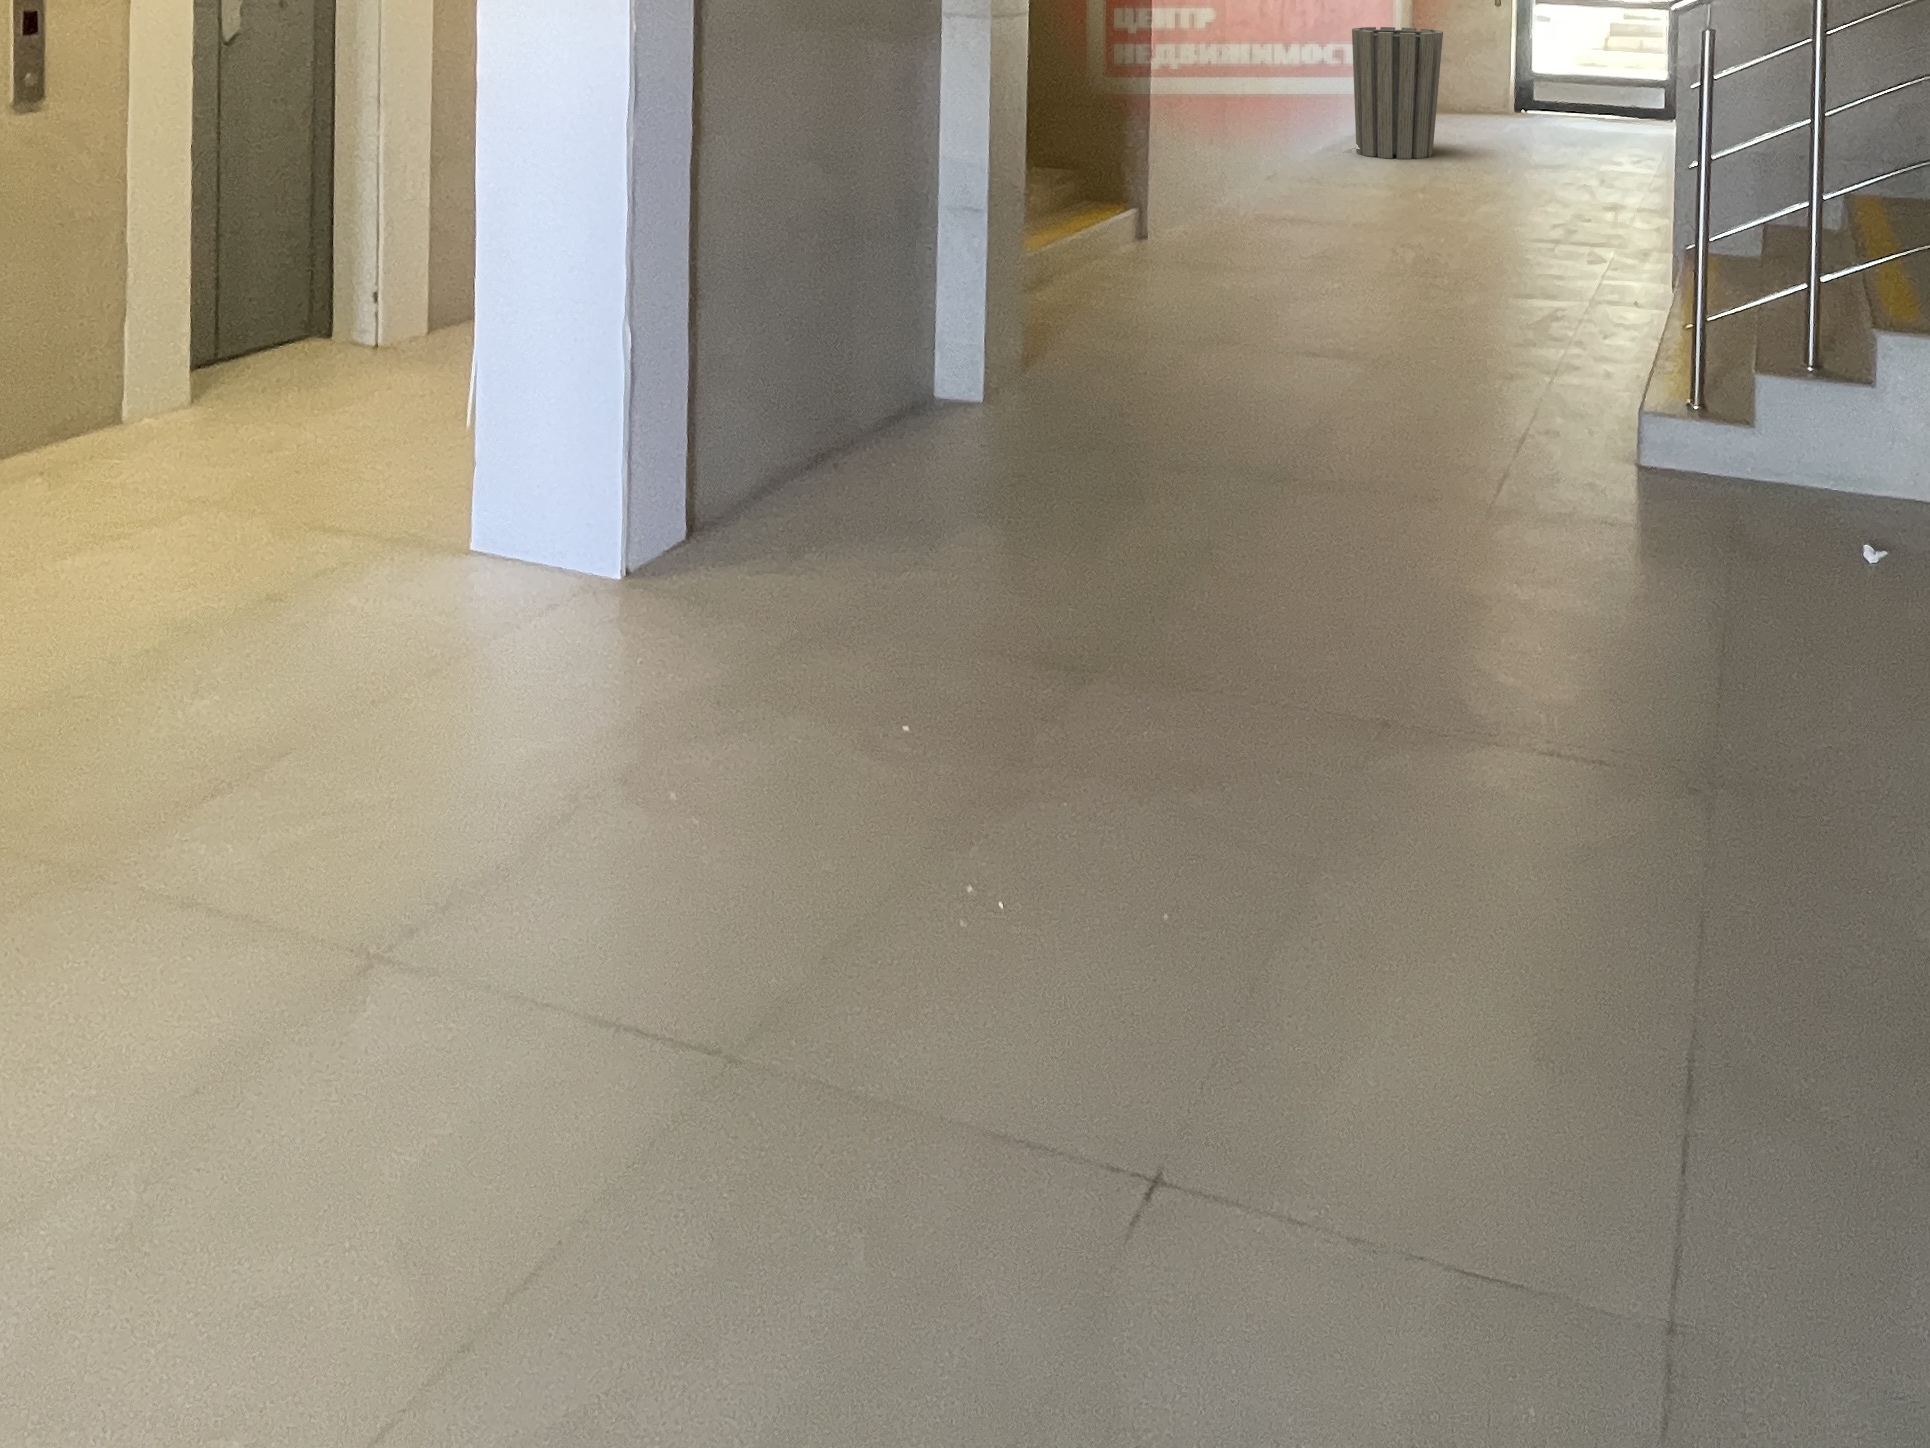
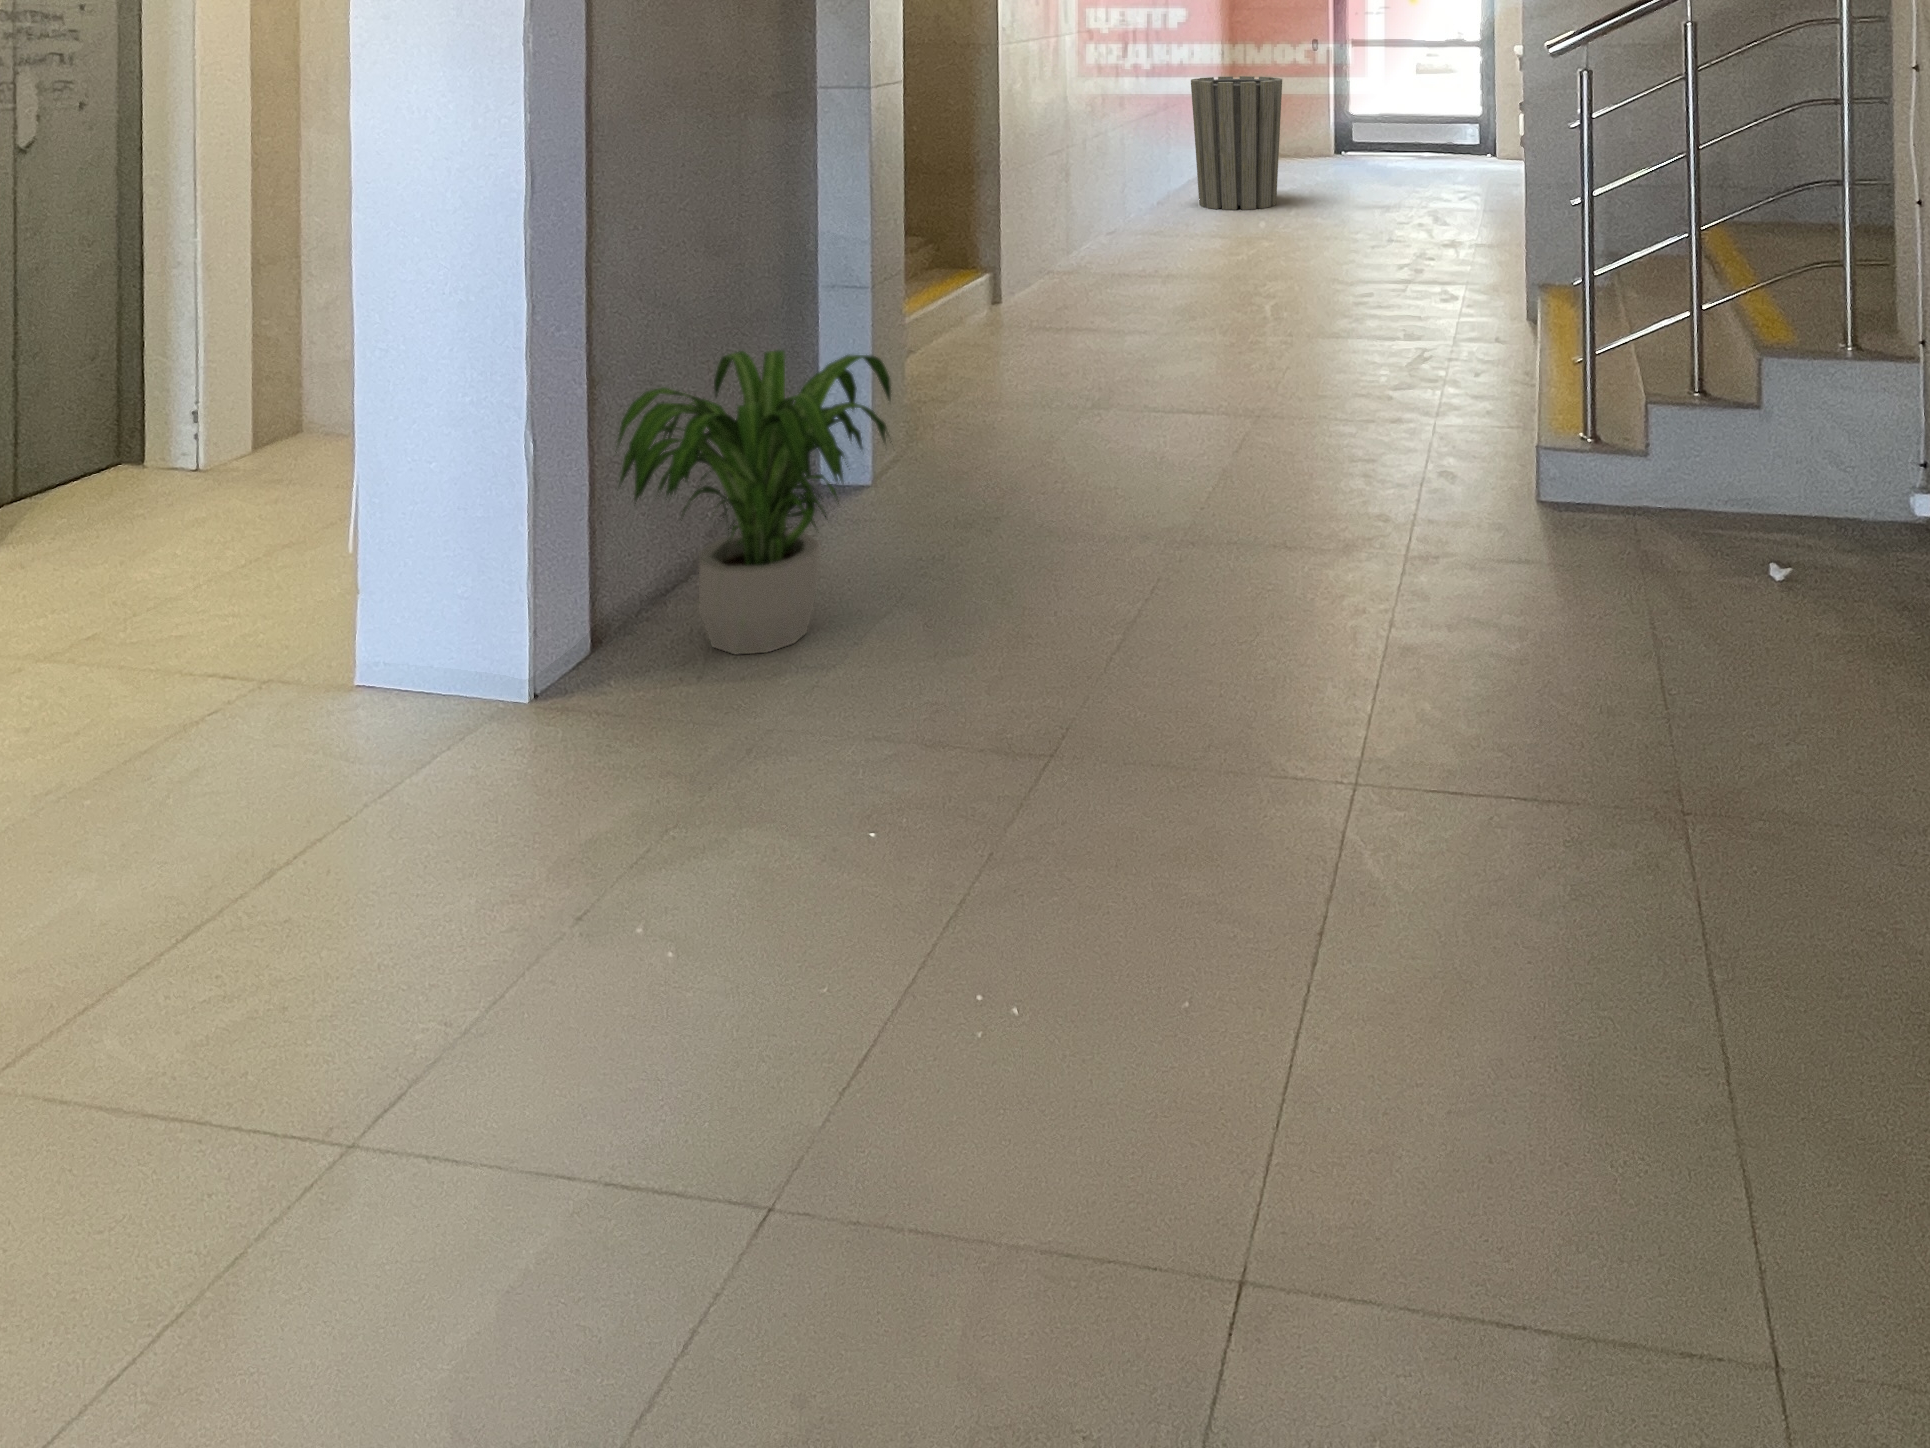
potted plant: none [714,260,981,546] -> present [616,350,891,655]

